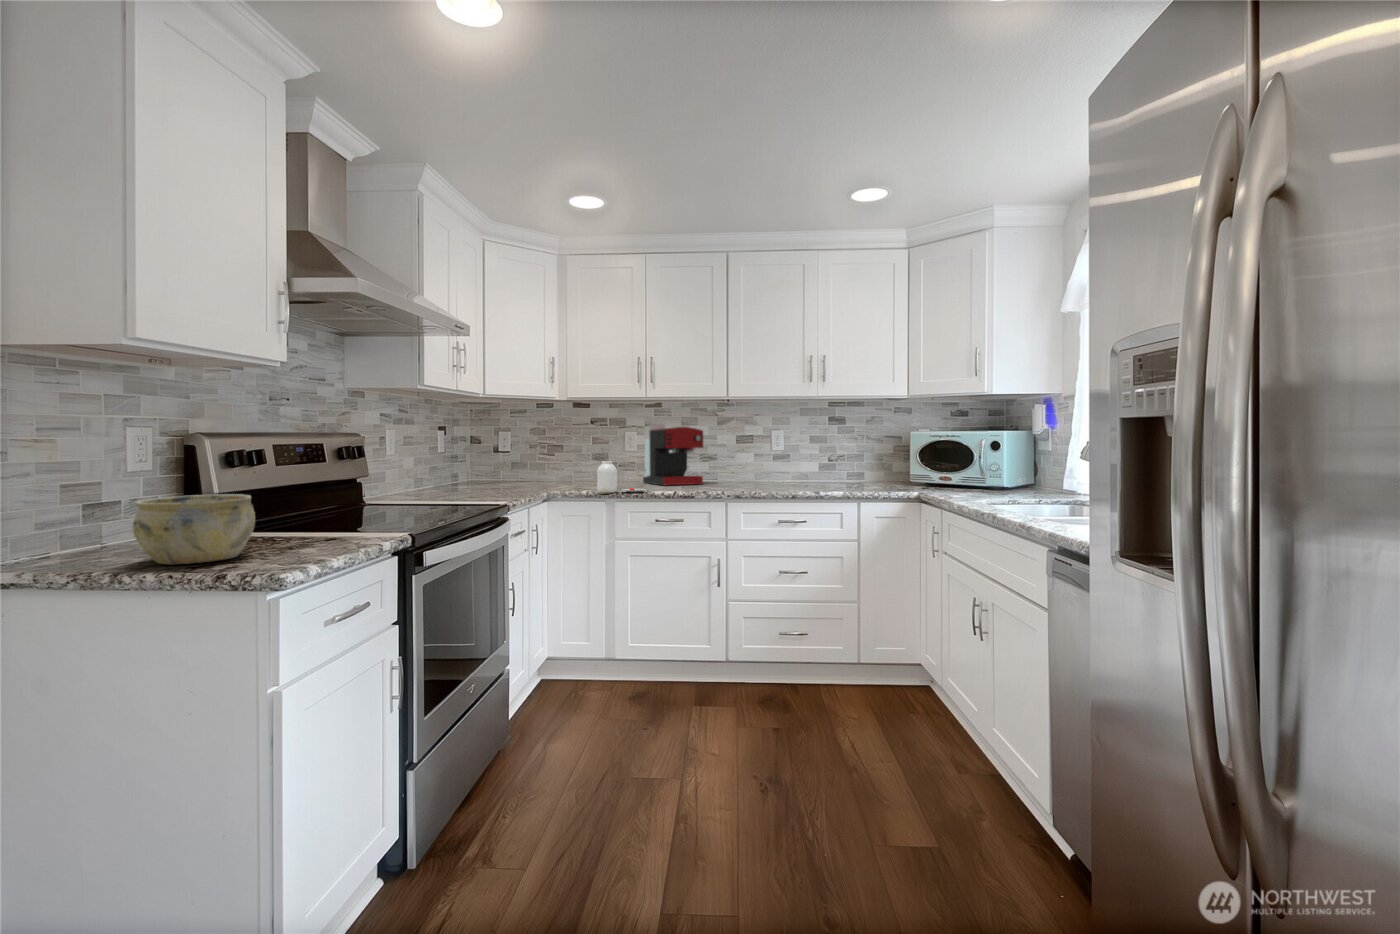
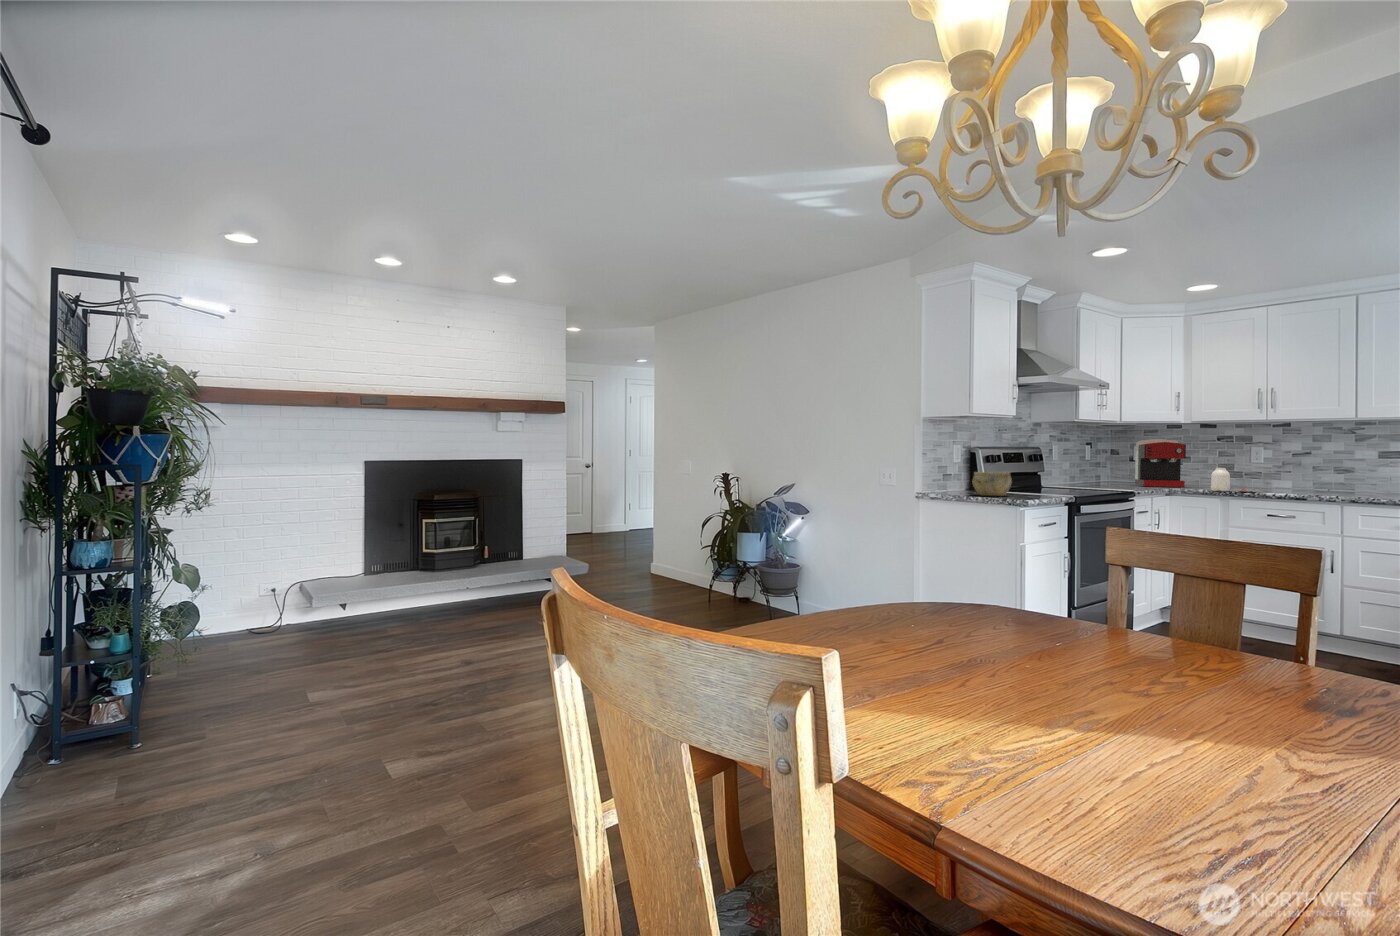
coffee maker: present [643,424,703,485] -> present [1135,439,1186,487]

